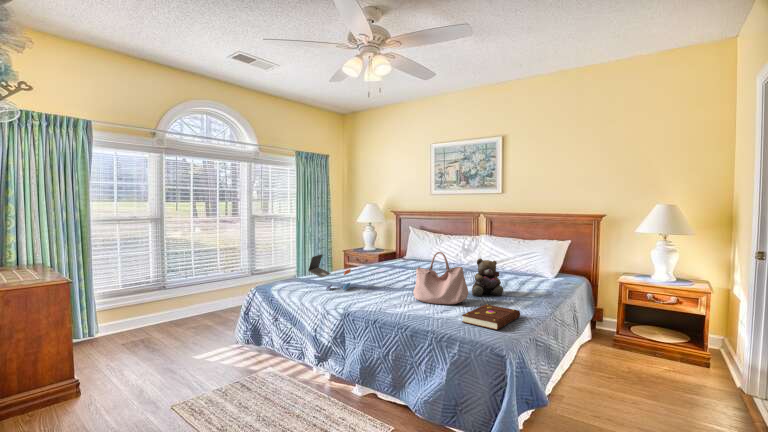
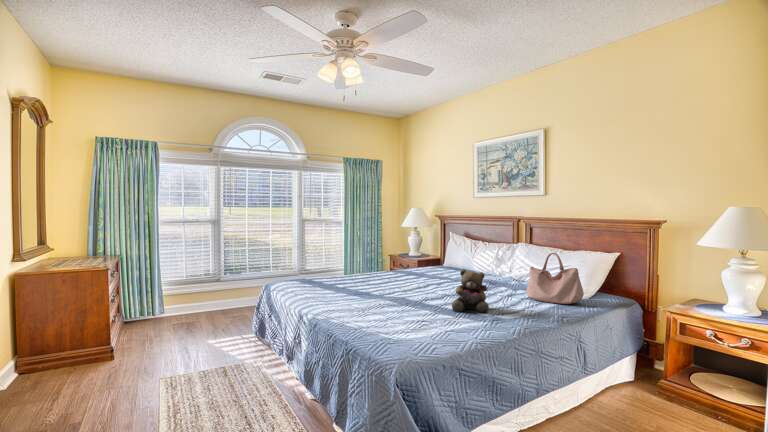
handbag: present [413,252,468,304] -> present [527,253,584,304]
laptop: present [308,254,351,290] -> none [300,258,343,294]
book: present [462,304,520,330] -> none [396,321,470,351]

